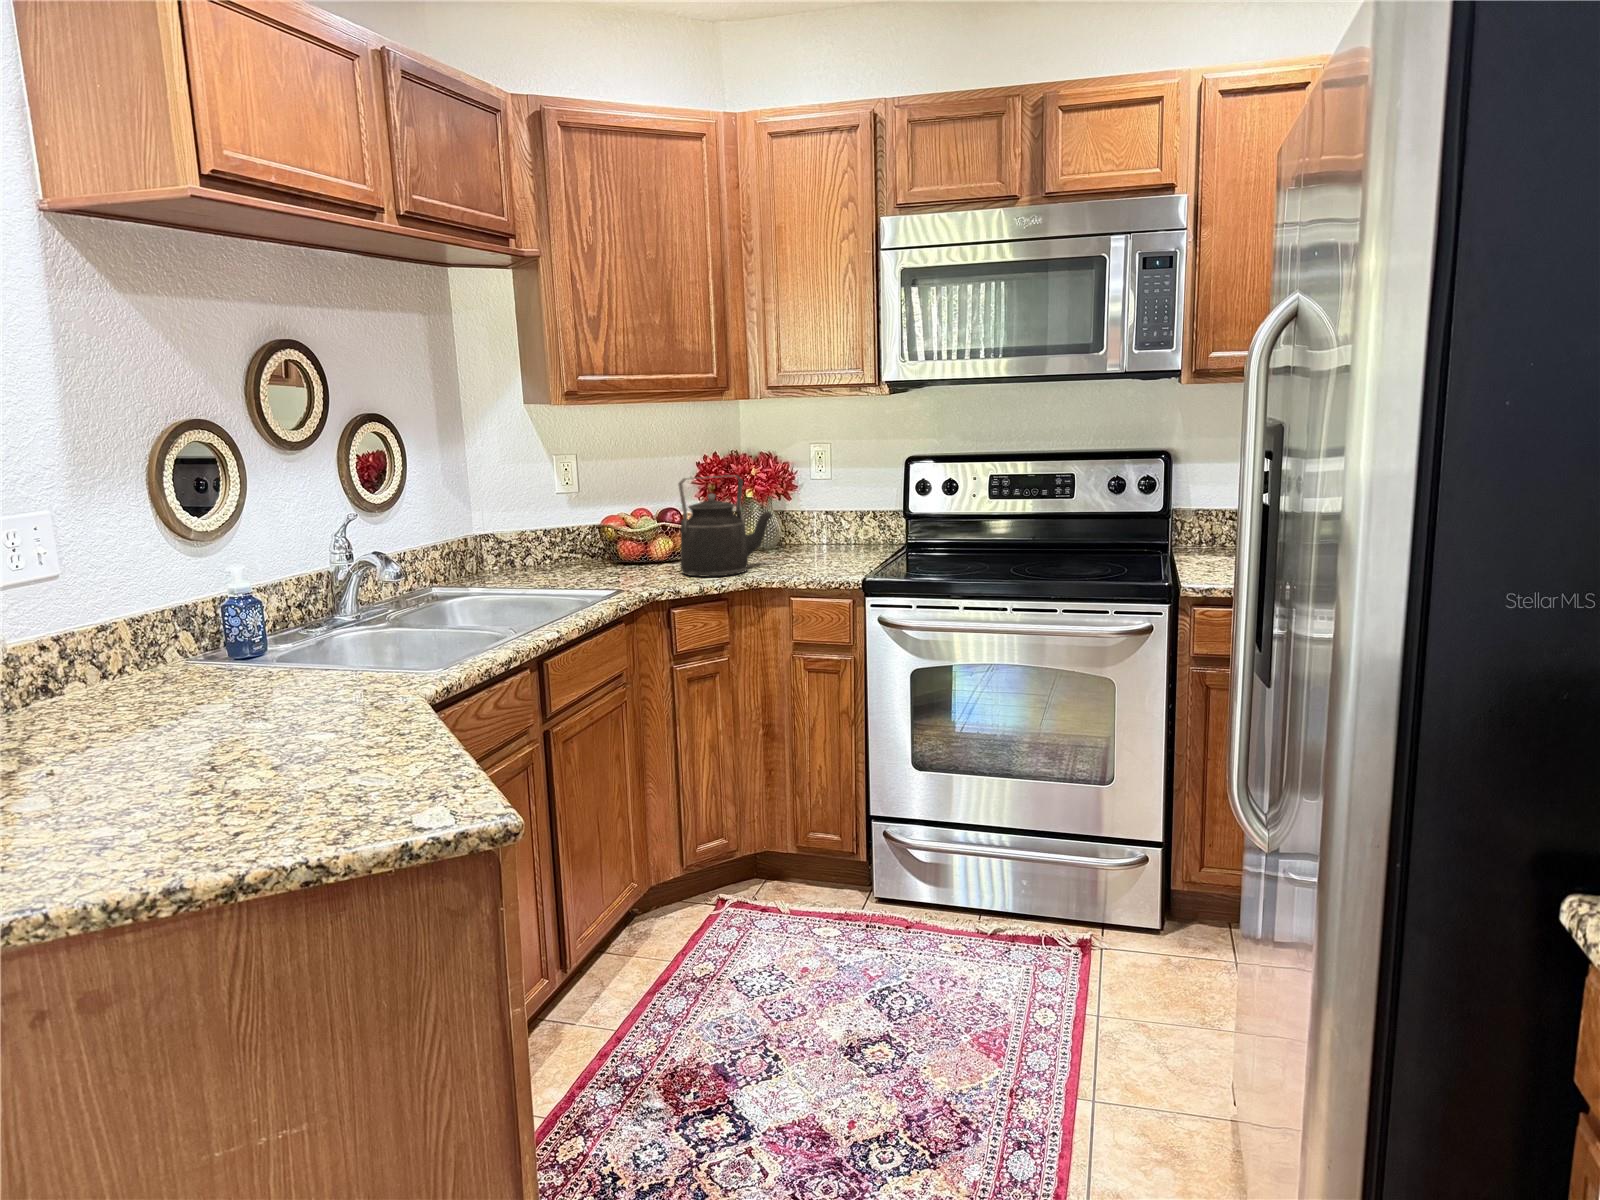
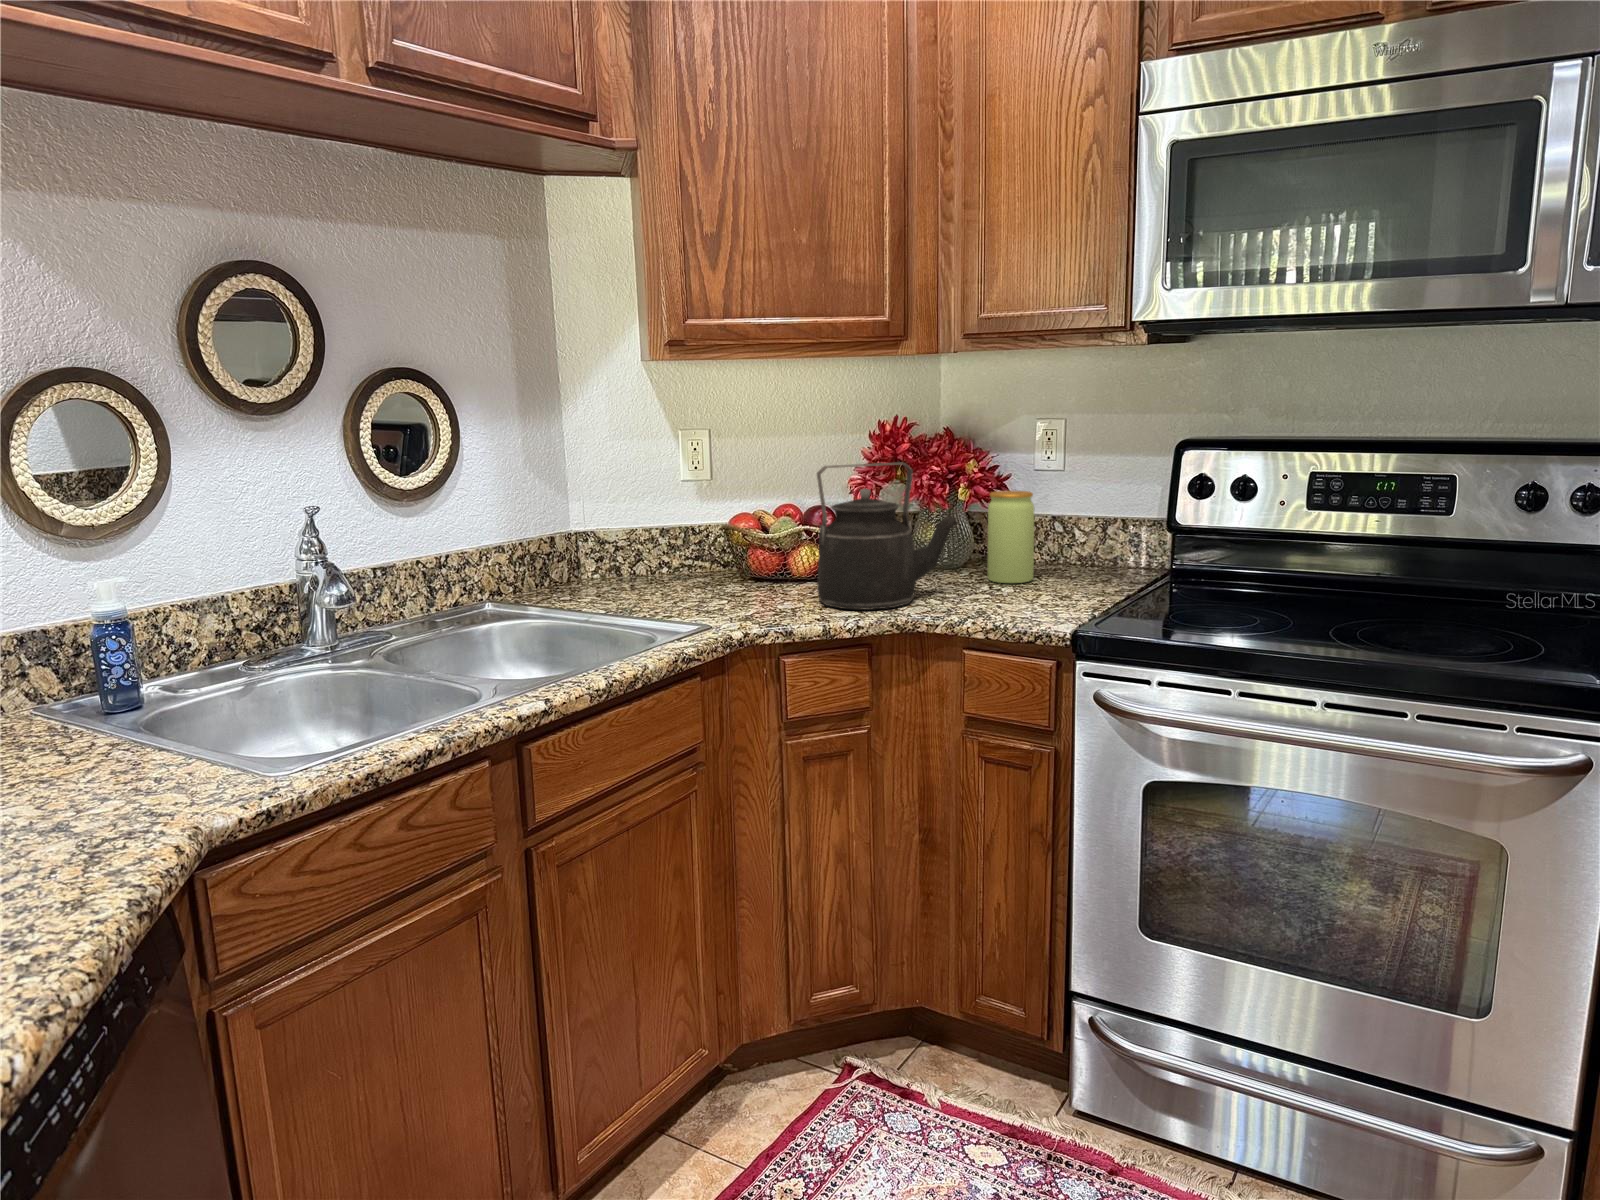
jar: none [788,494,821,557] -> present [988,491,1034,583]

